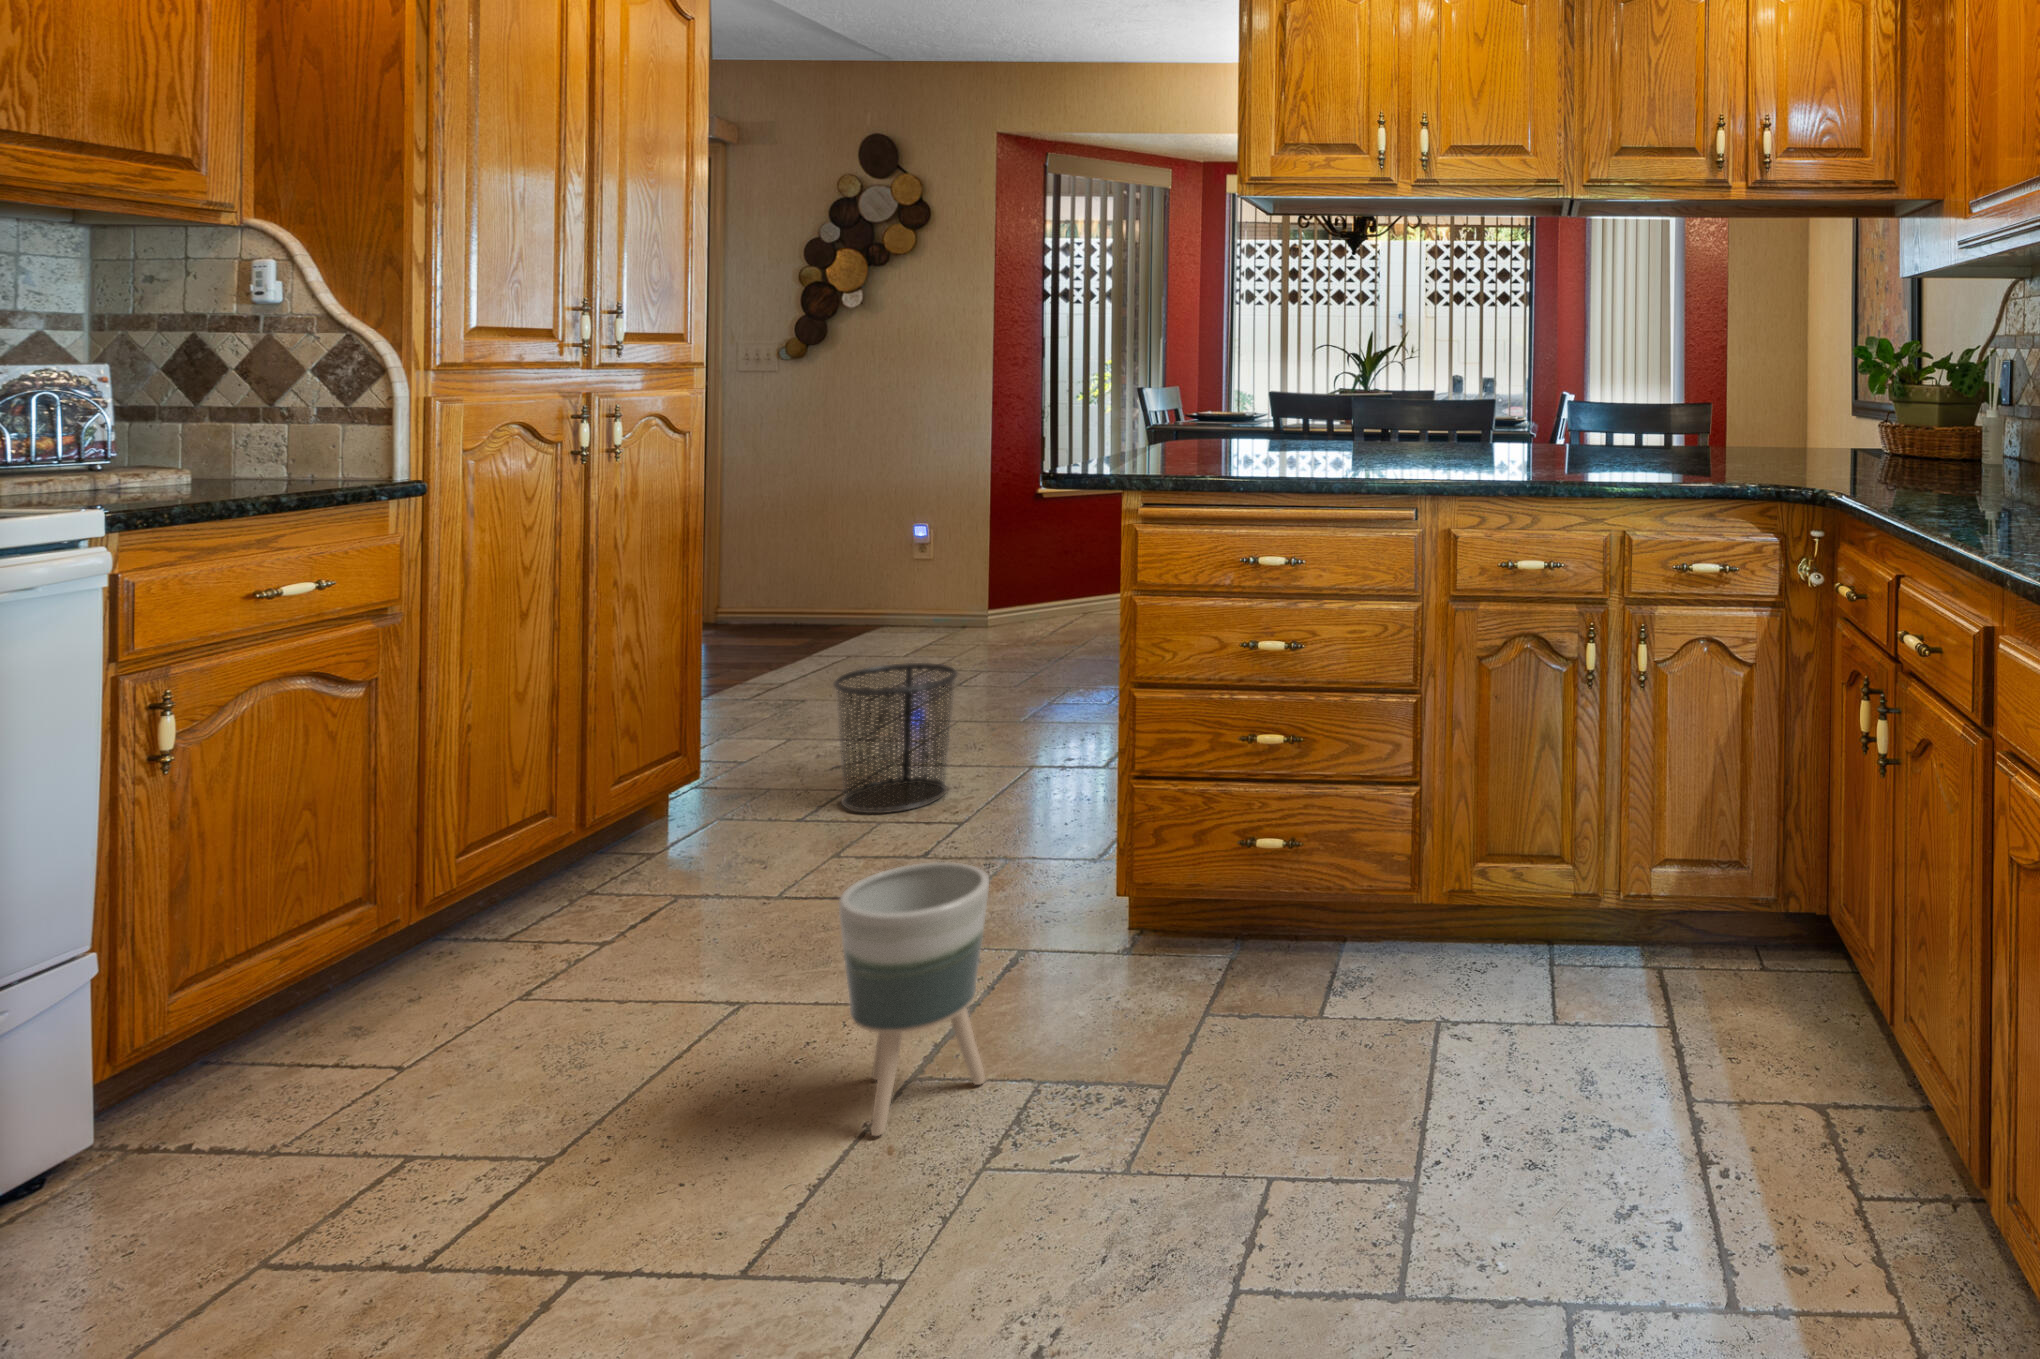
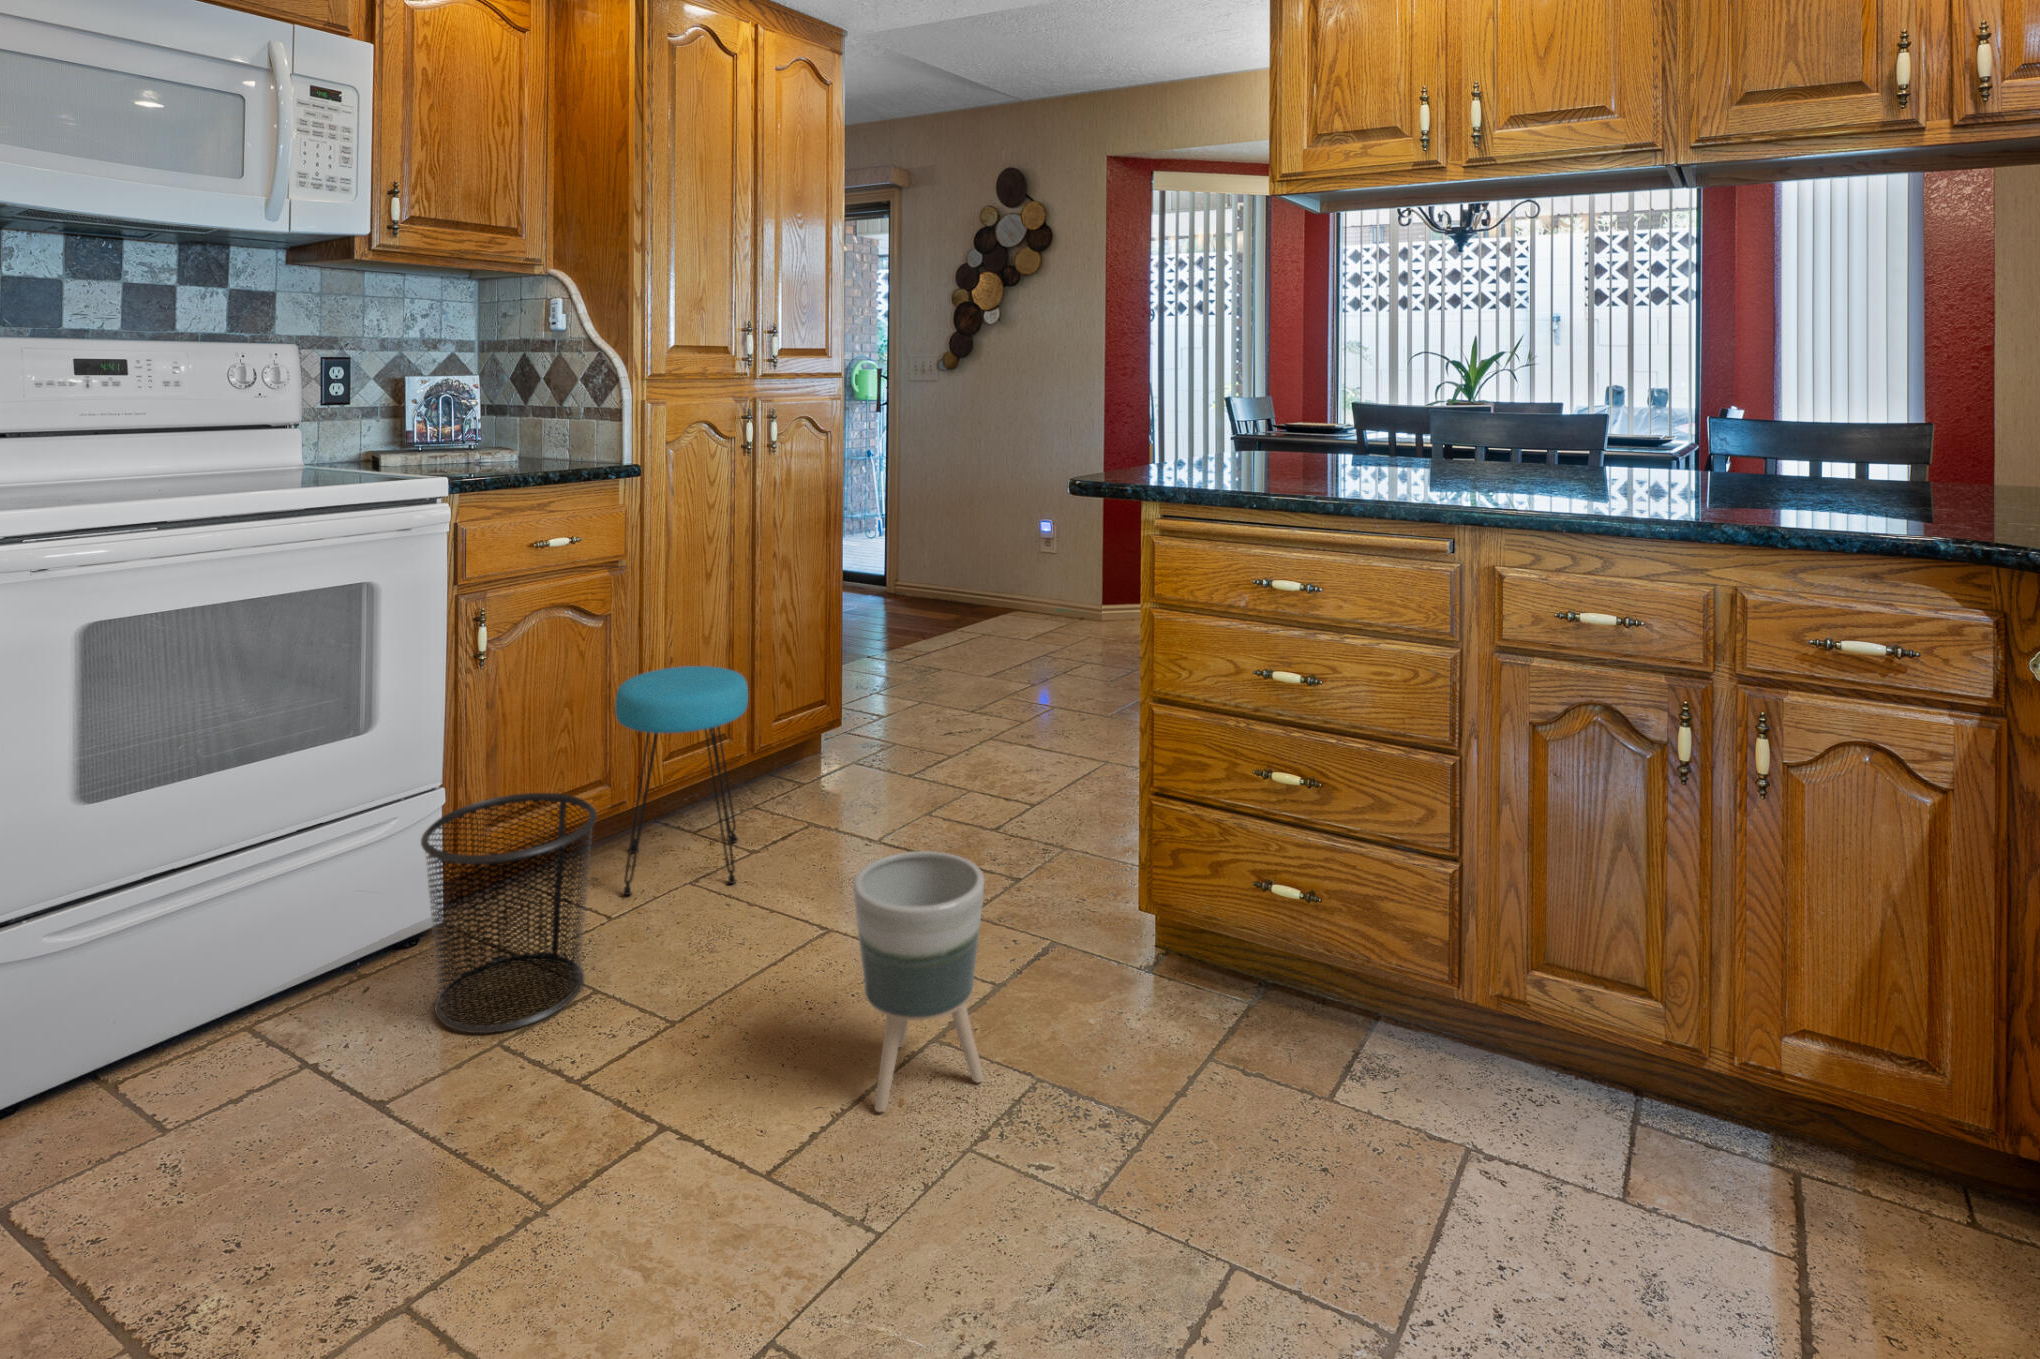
waste bin: present [833,663,958,813] -> present [421,793,597,1033]
stool: none [407,728,610,1026] -> present [615,666,748,895]

